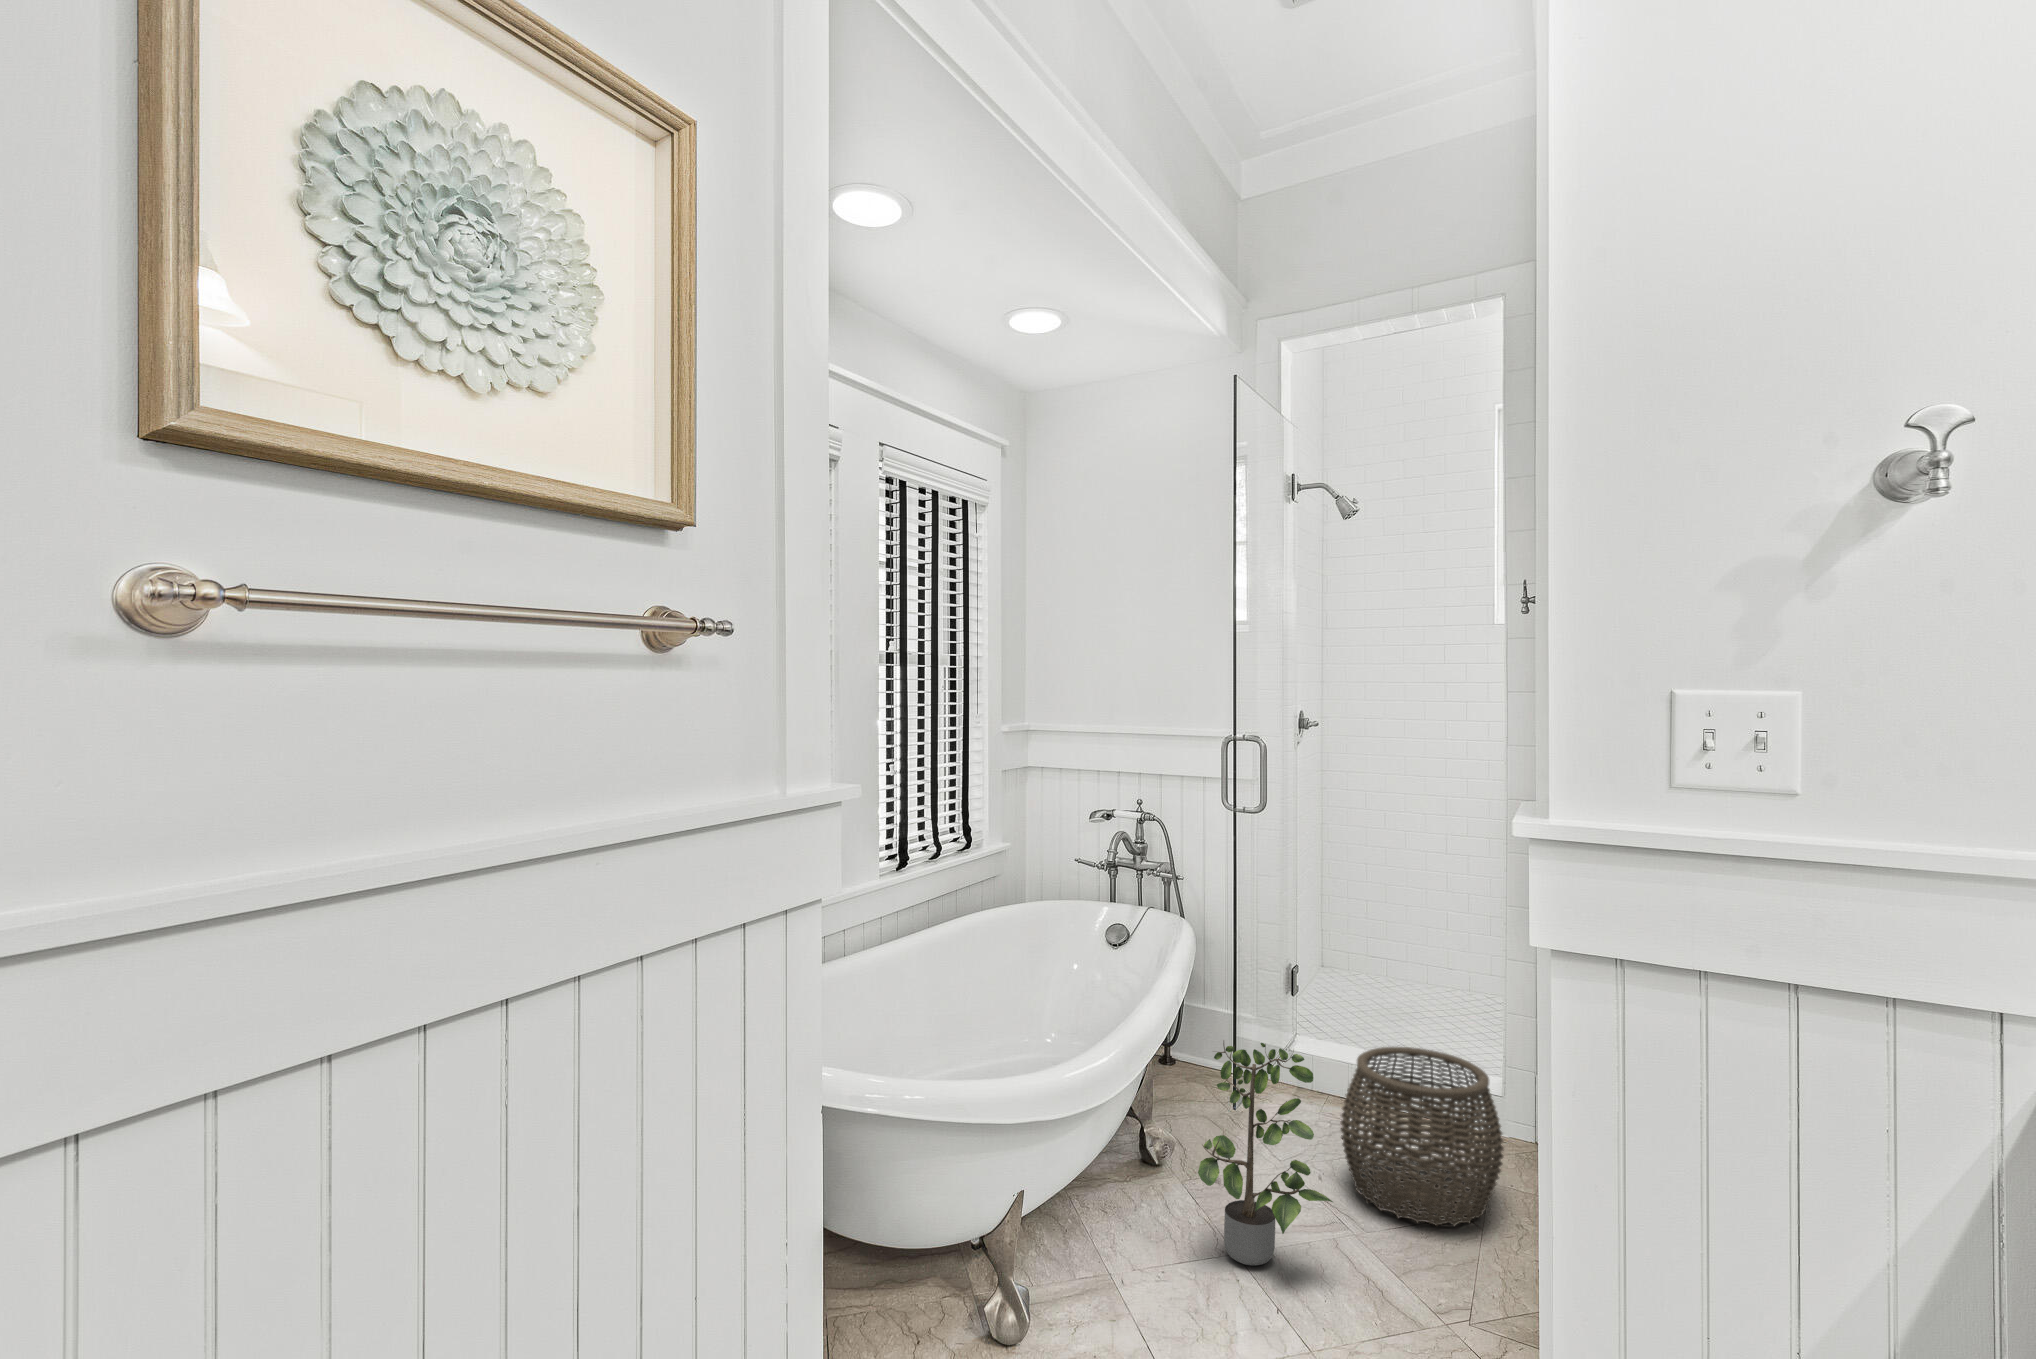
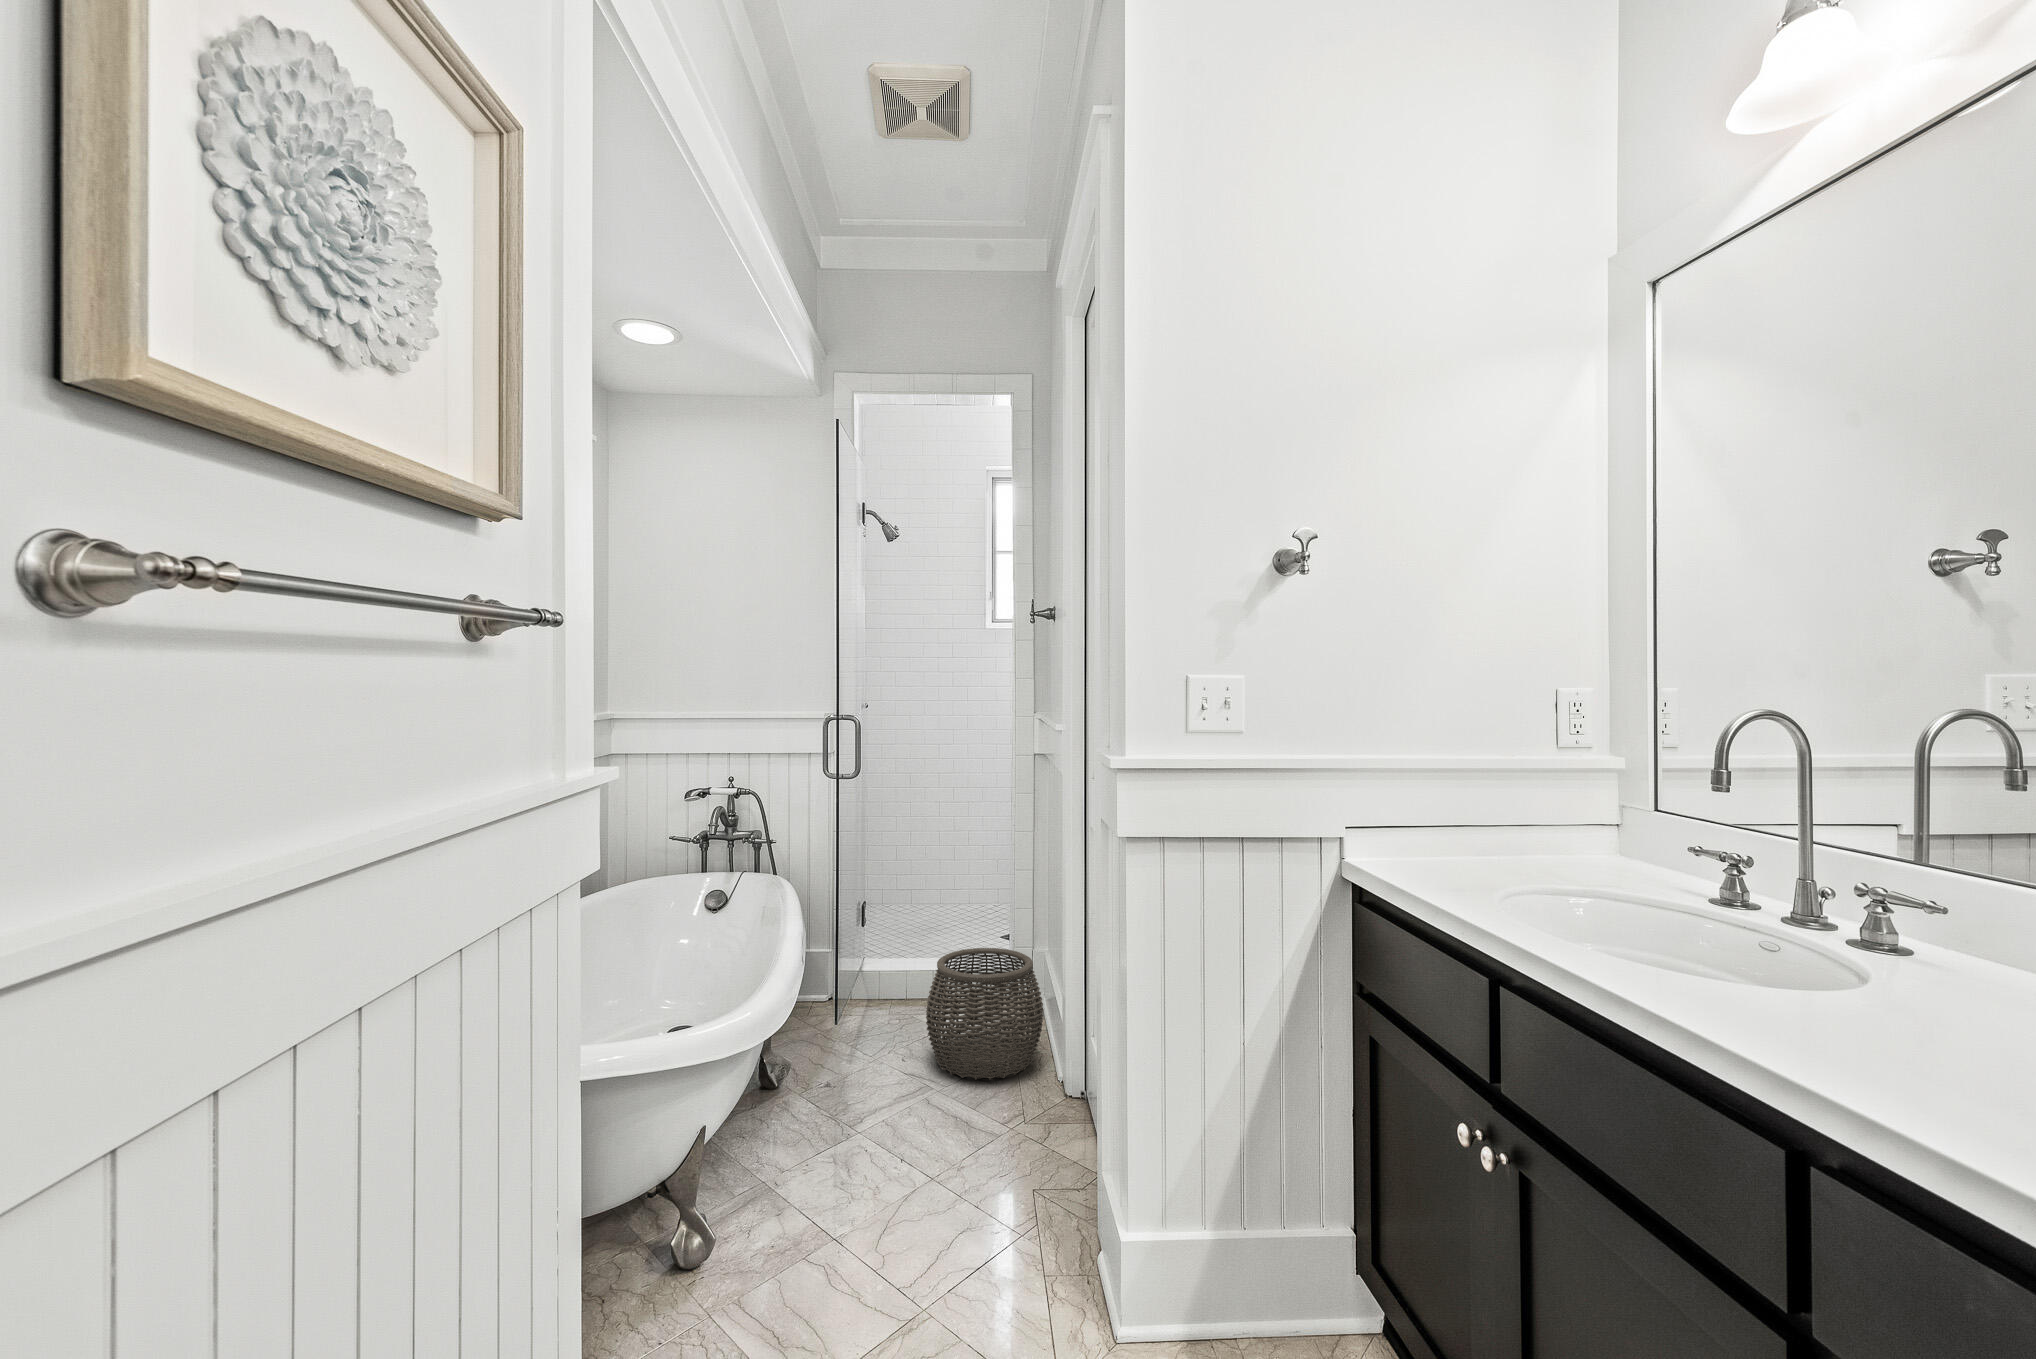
potted plant: present [1198,1041,1333,1266] -> none [836,958,945,1145]

